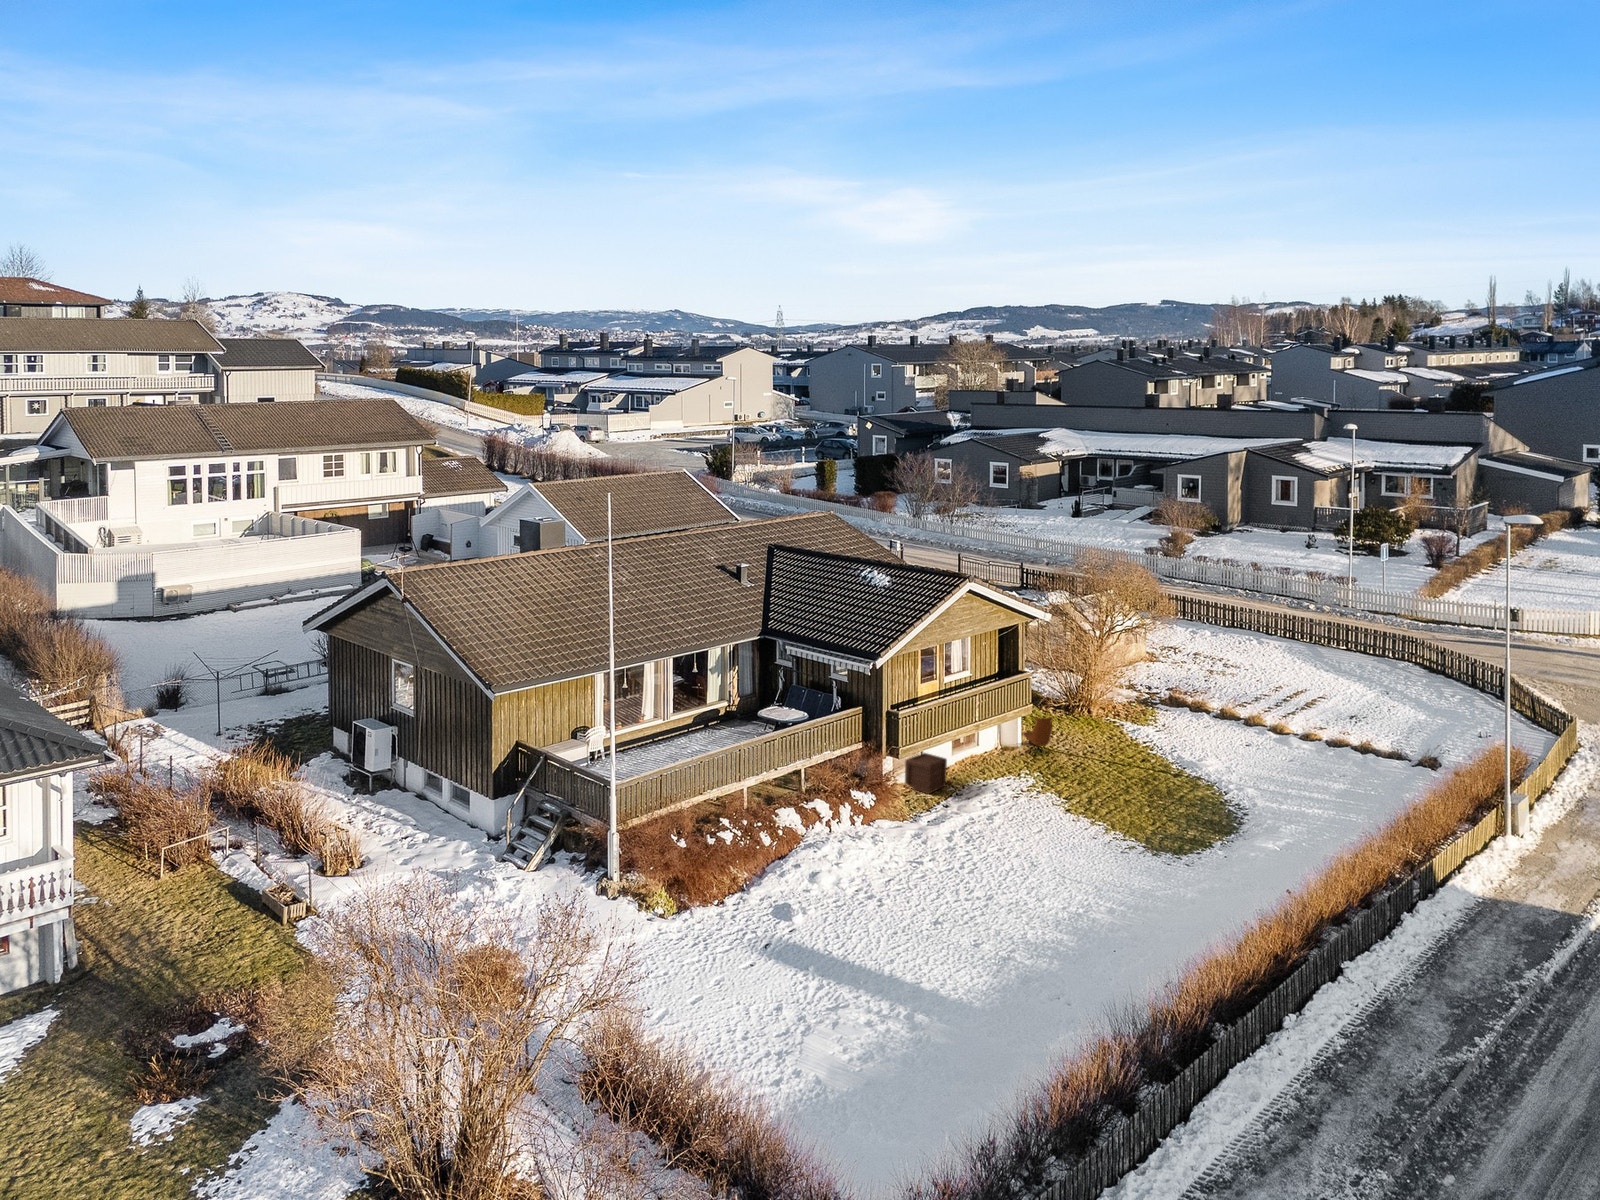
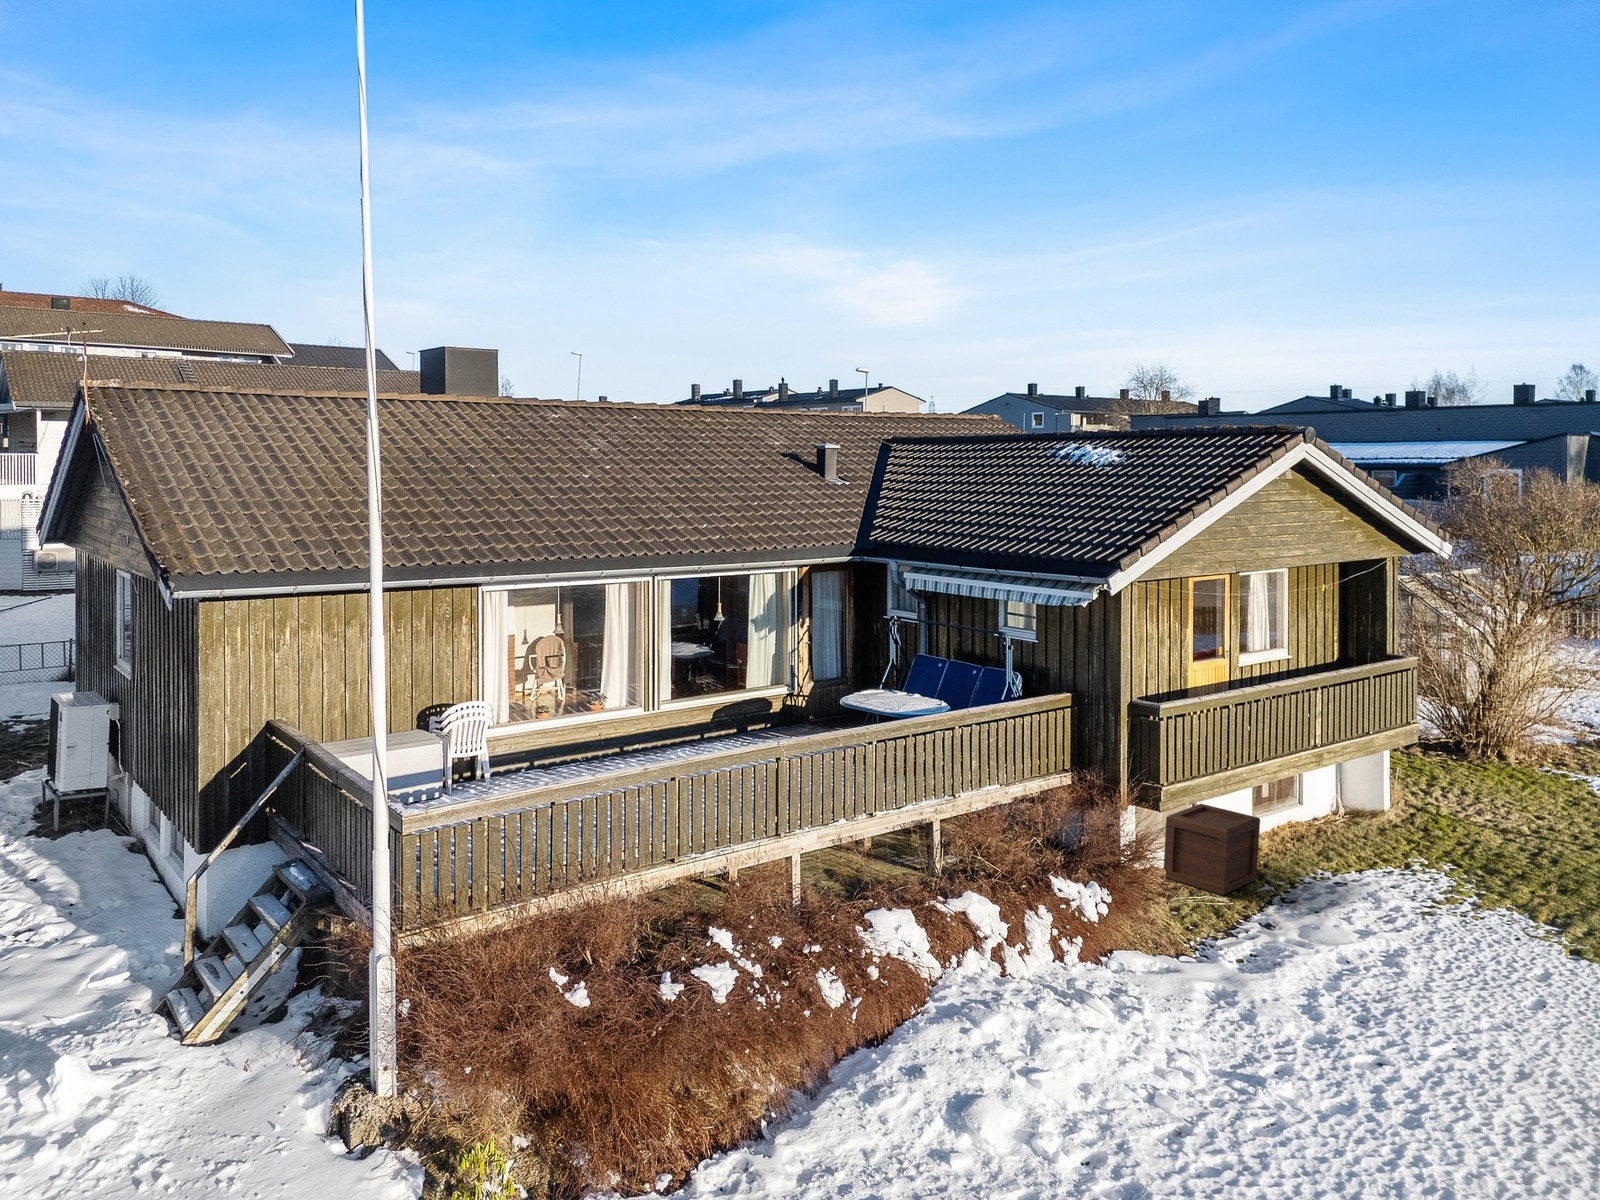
lounge chair: present [1023,717,1053,752] -> none [1384,746,1469,830]

